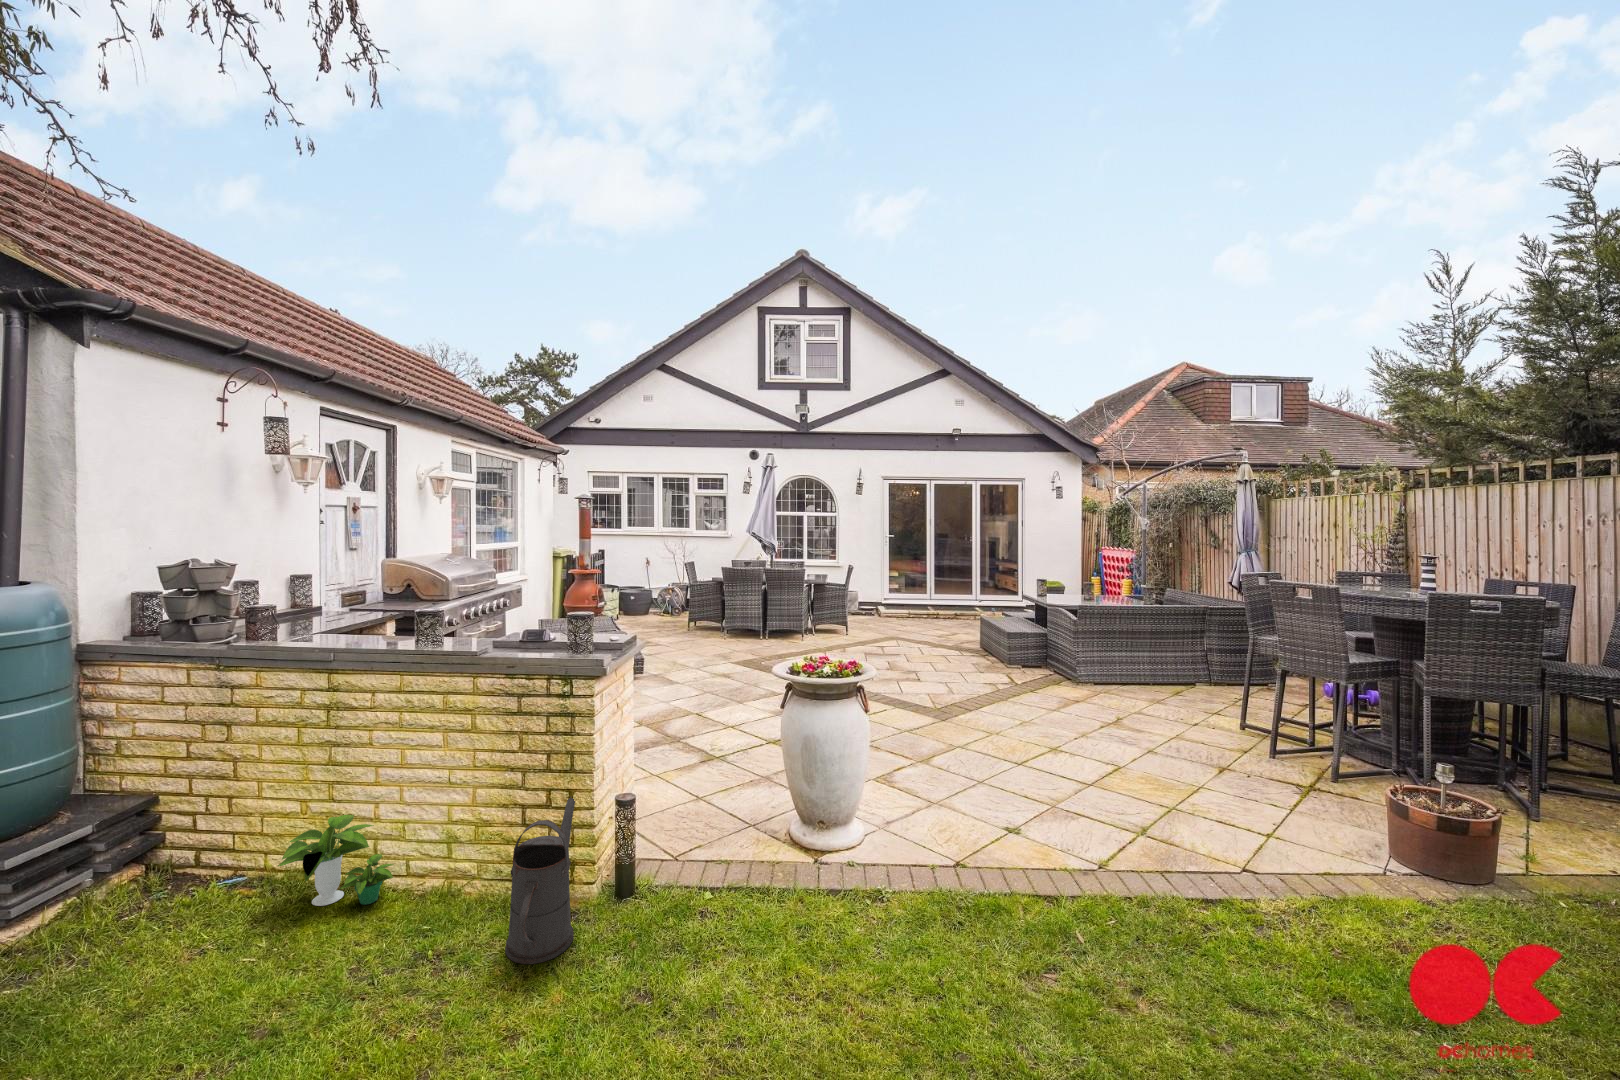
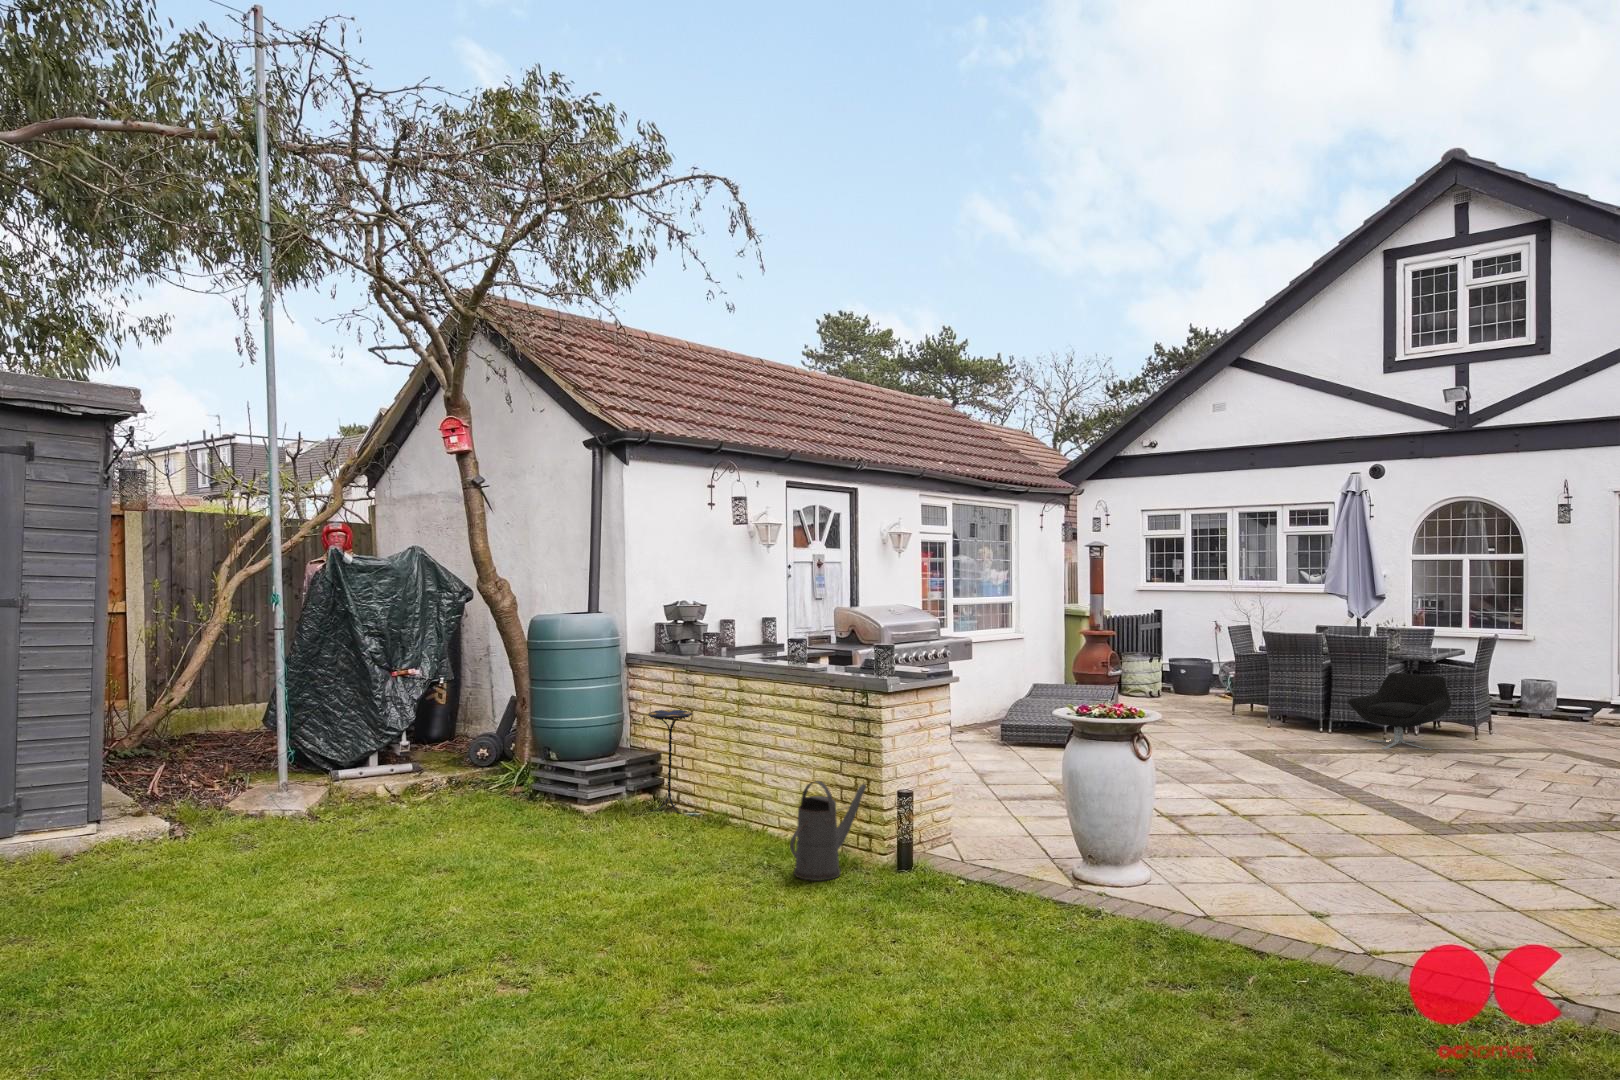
lounge chair: none [781,589,834,641] -> present [1348,672,1452,750]
side table: none [135,734,231,907] -> present [648,710,692,814]
potted plant: present [278,815,394,906] -> none [702,774,763,835]

